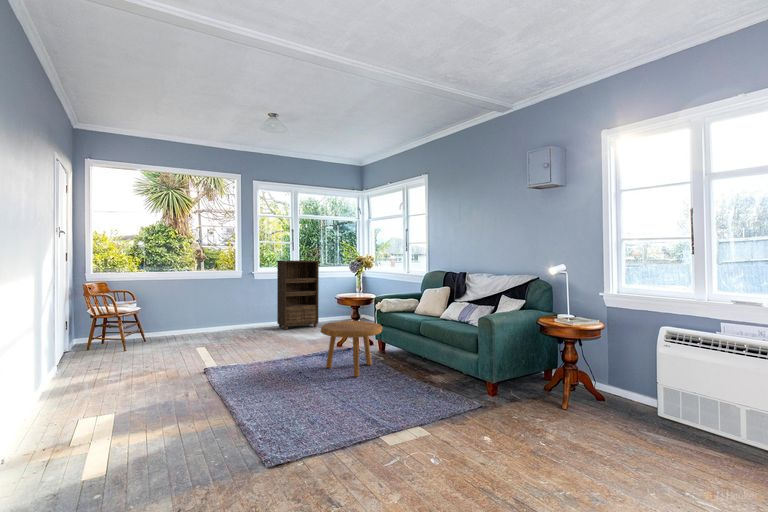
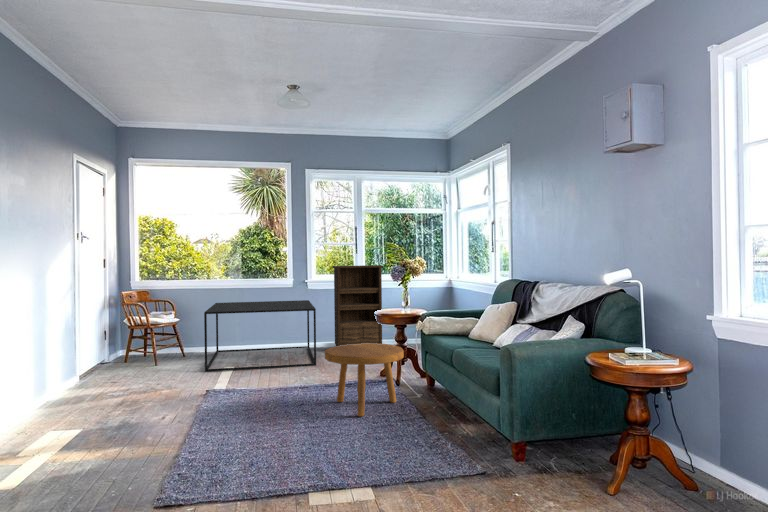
coffee table: none [172,289,277,353] -> present [204,300,316,372]

